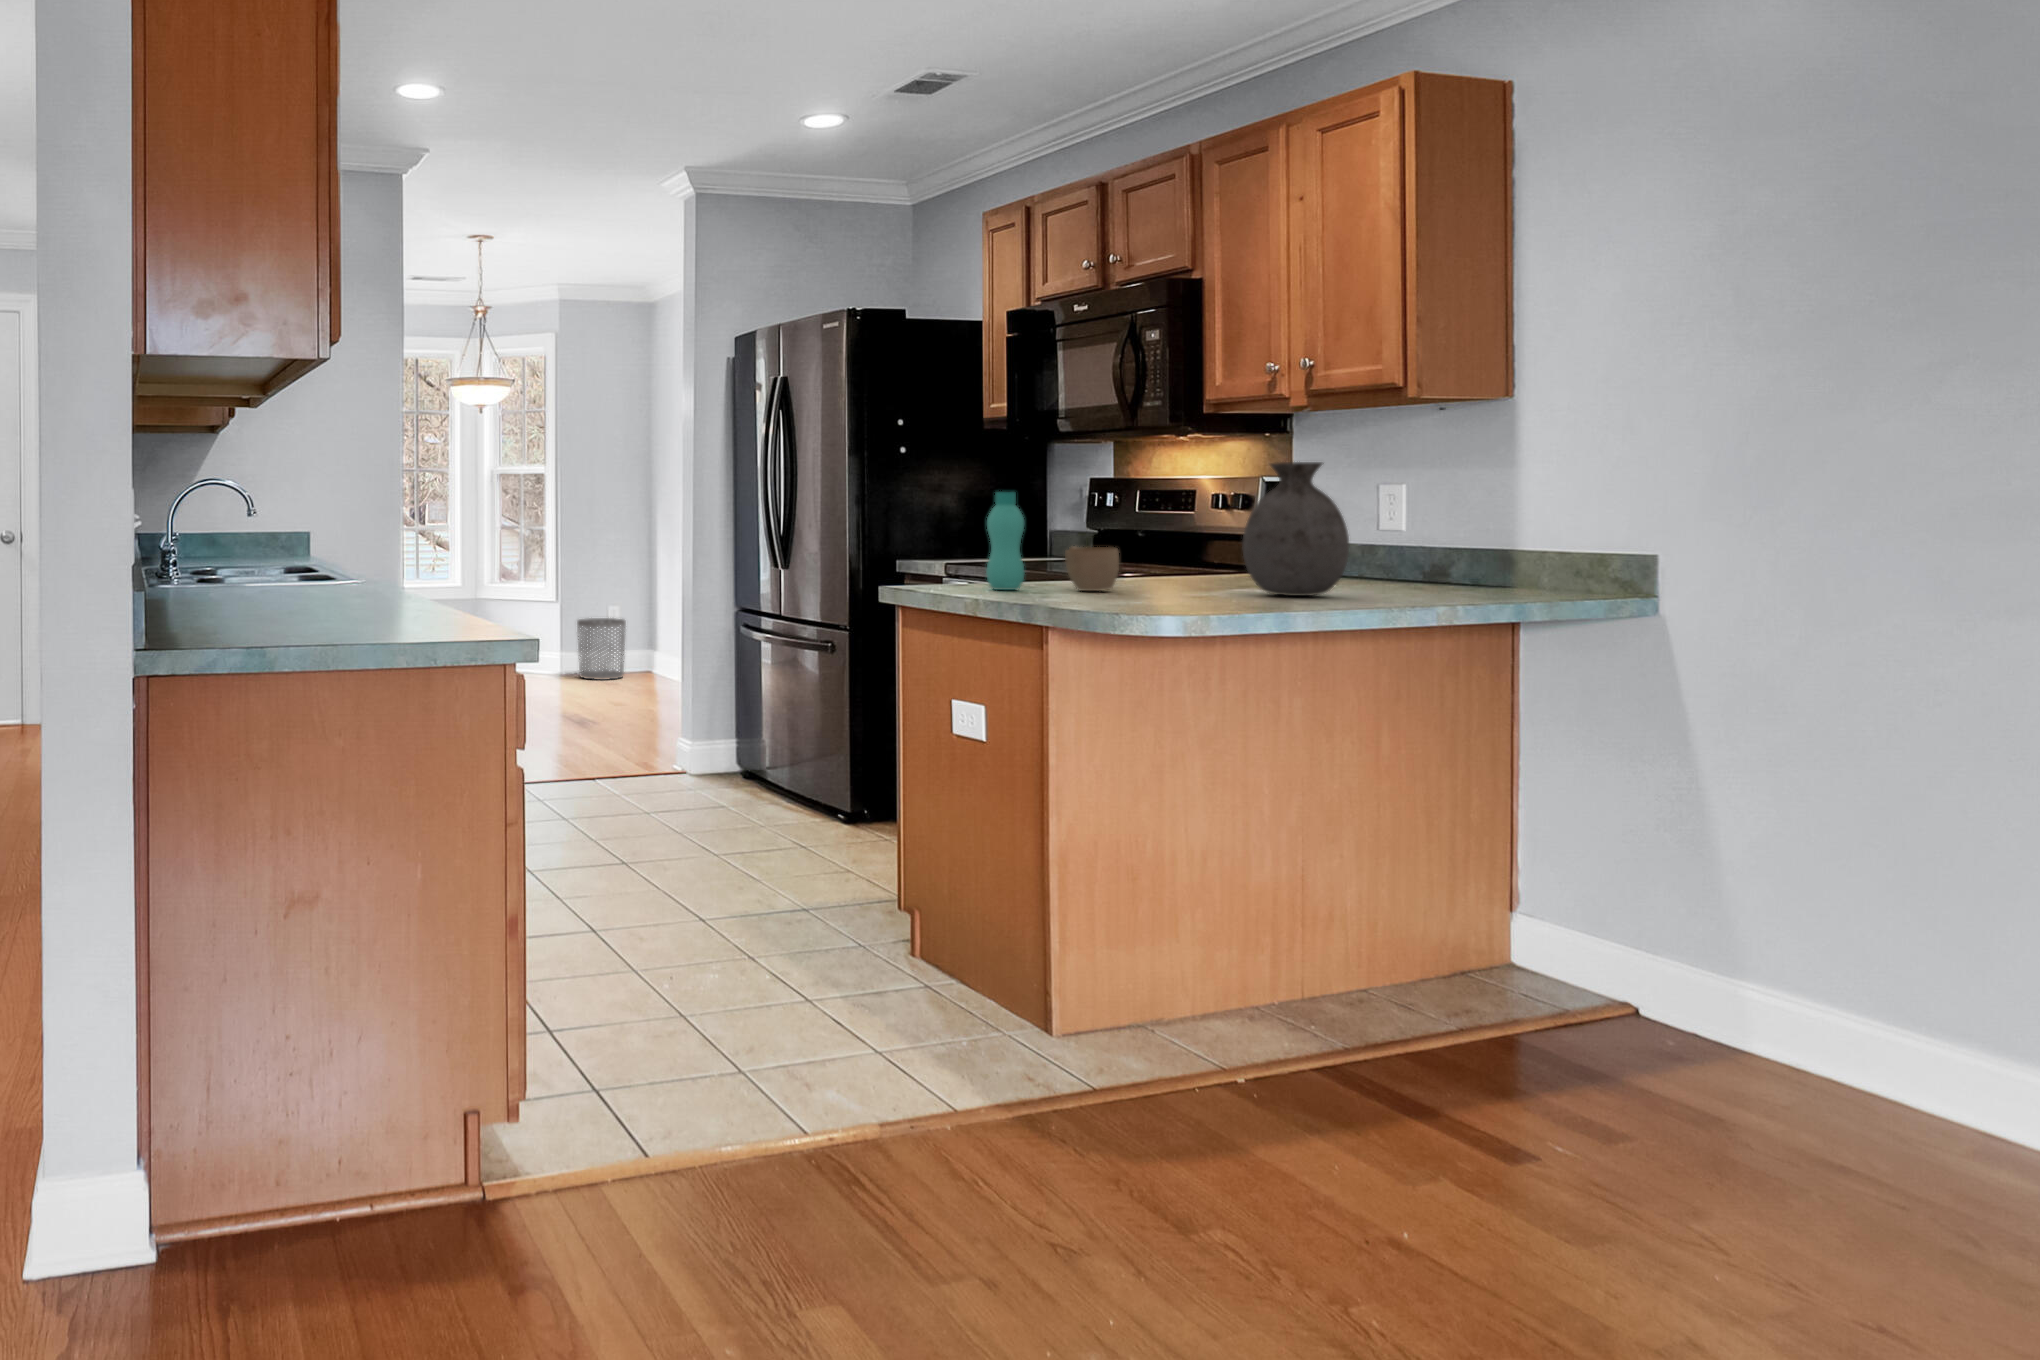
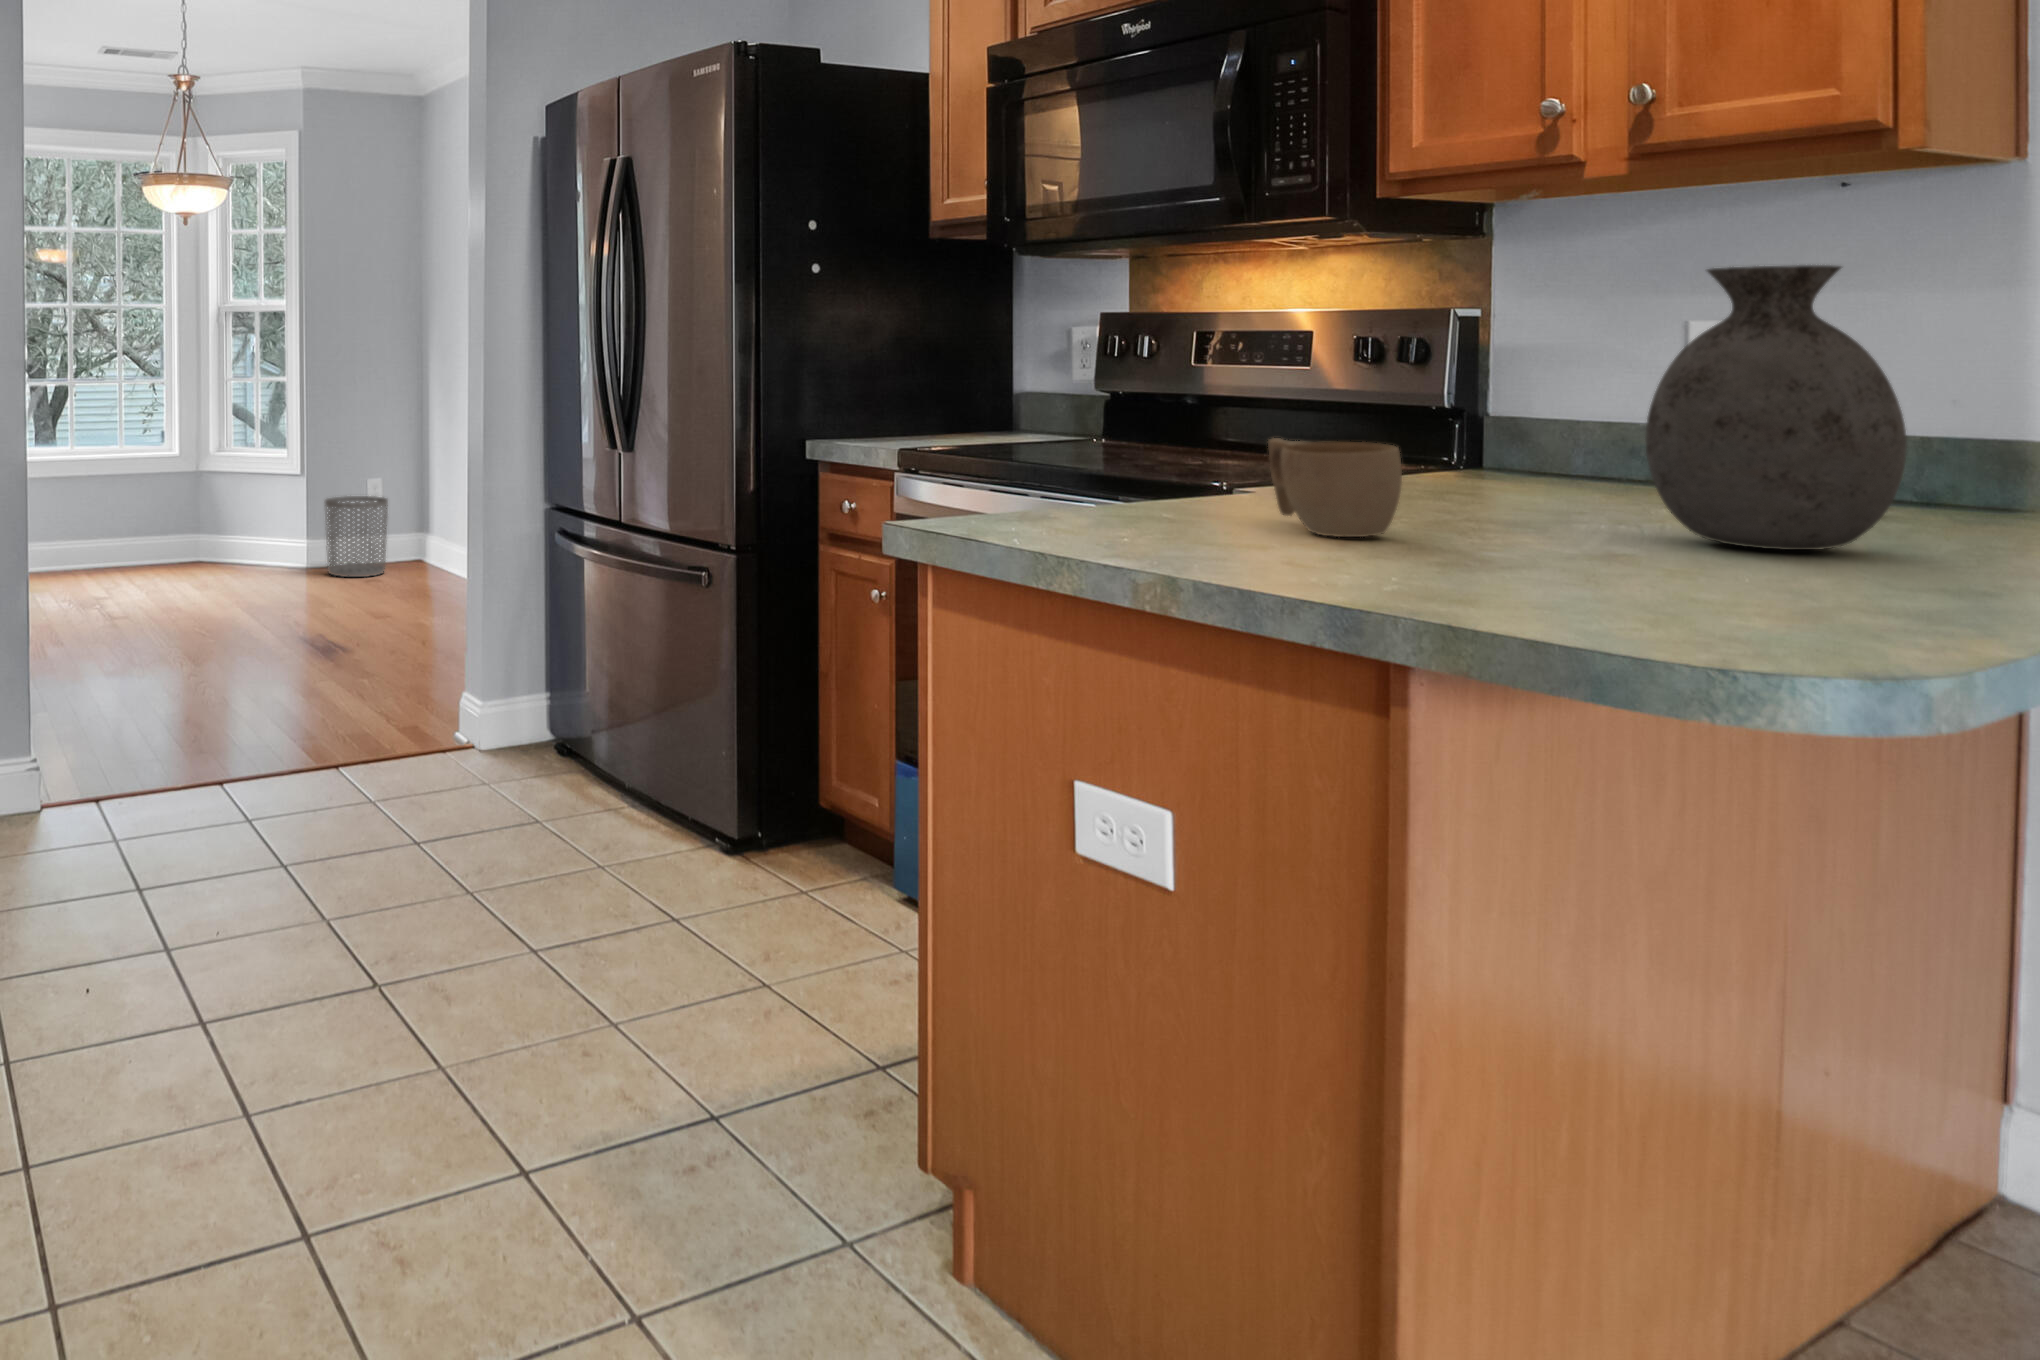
bottle: present [986,492,1024,590] -> none [1127,326,1212,536]

